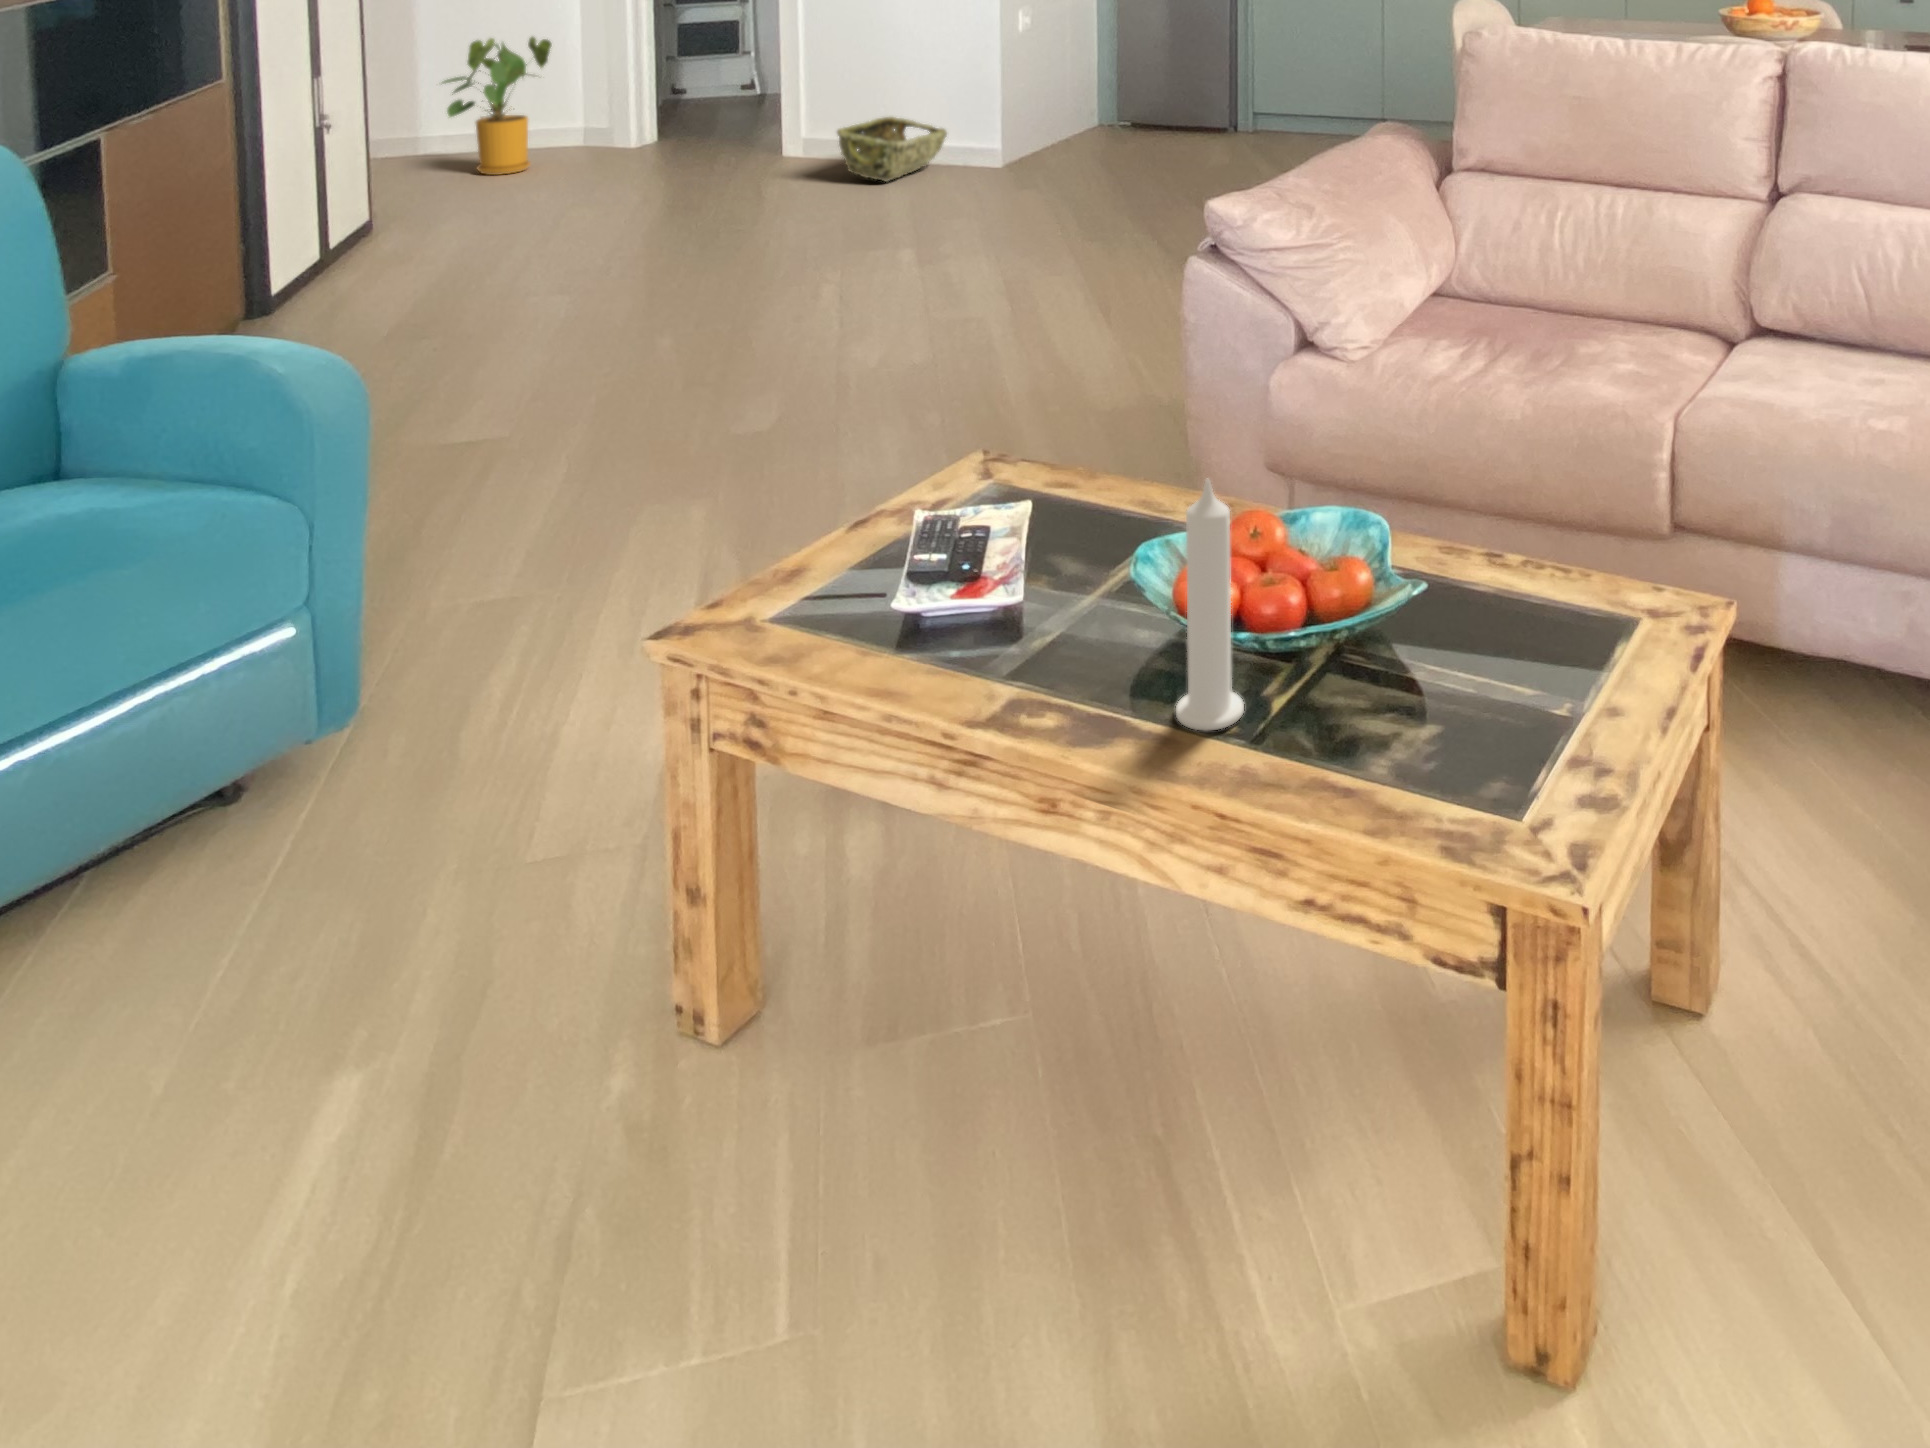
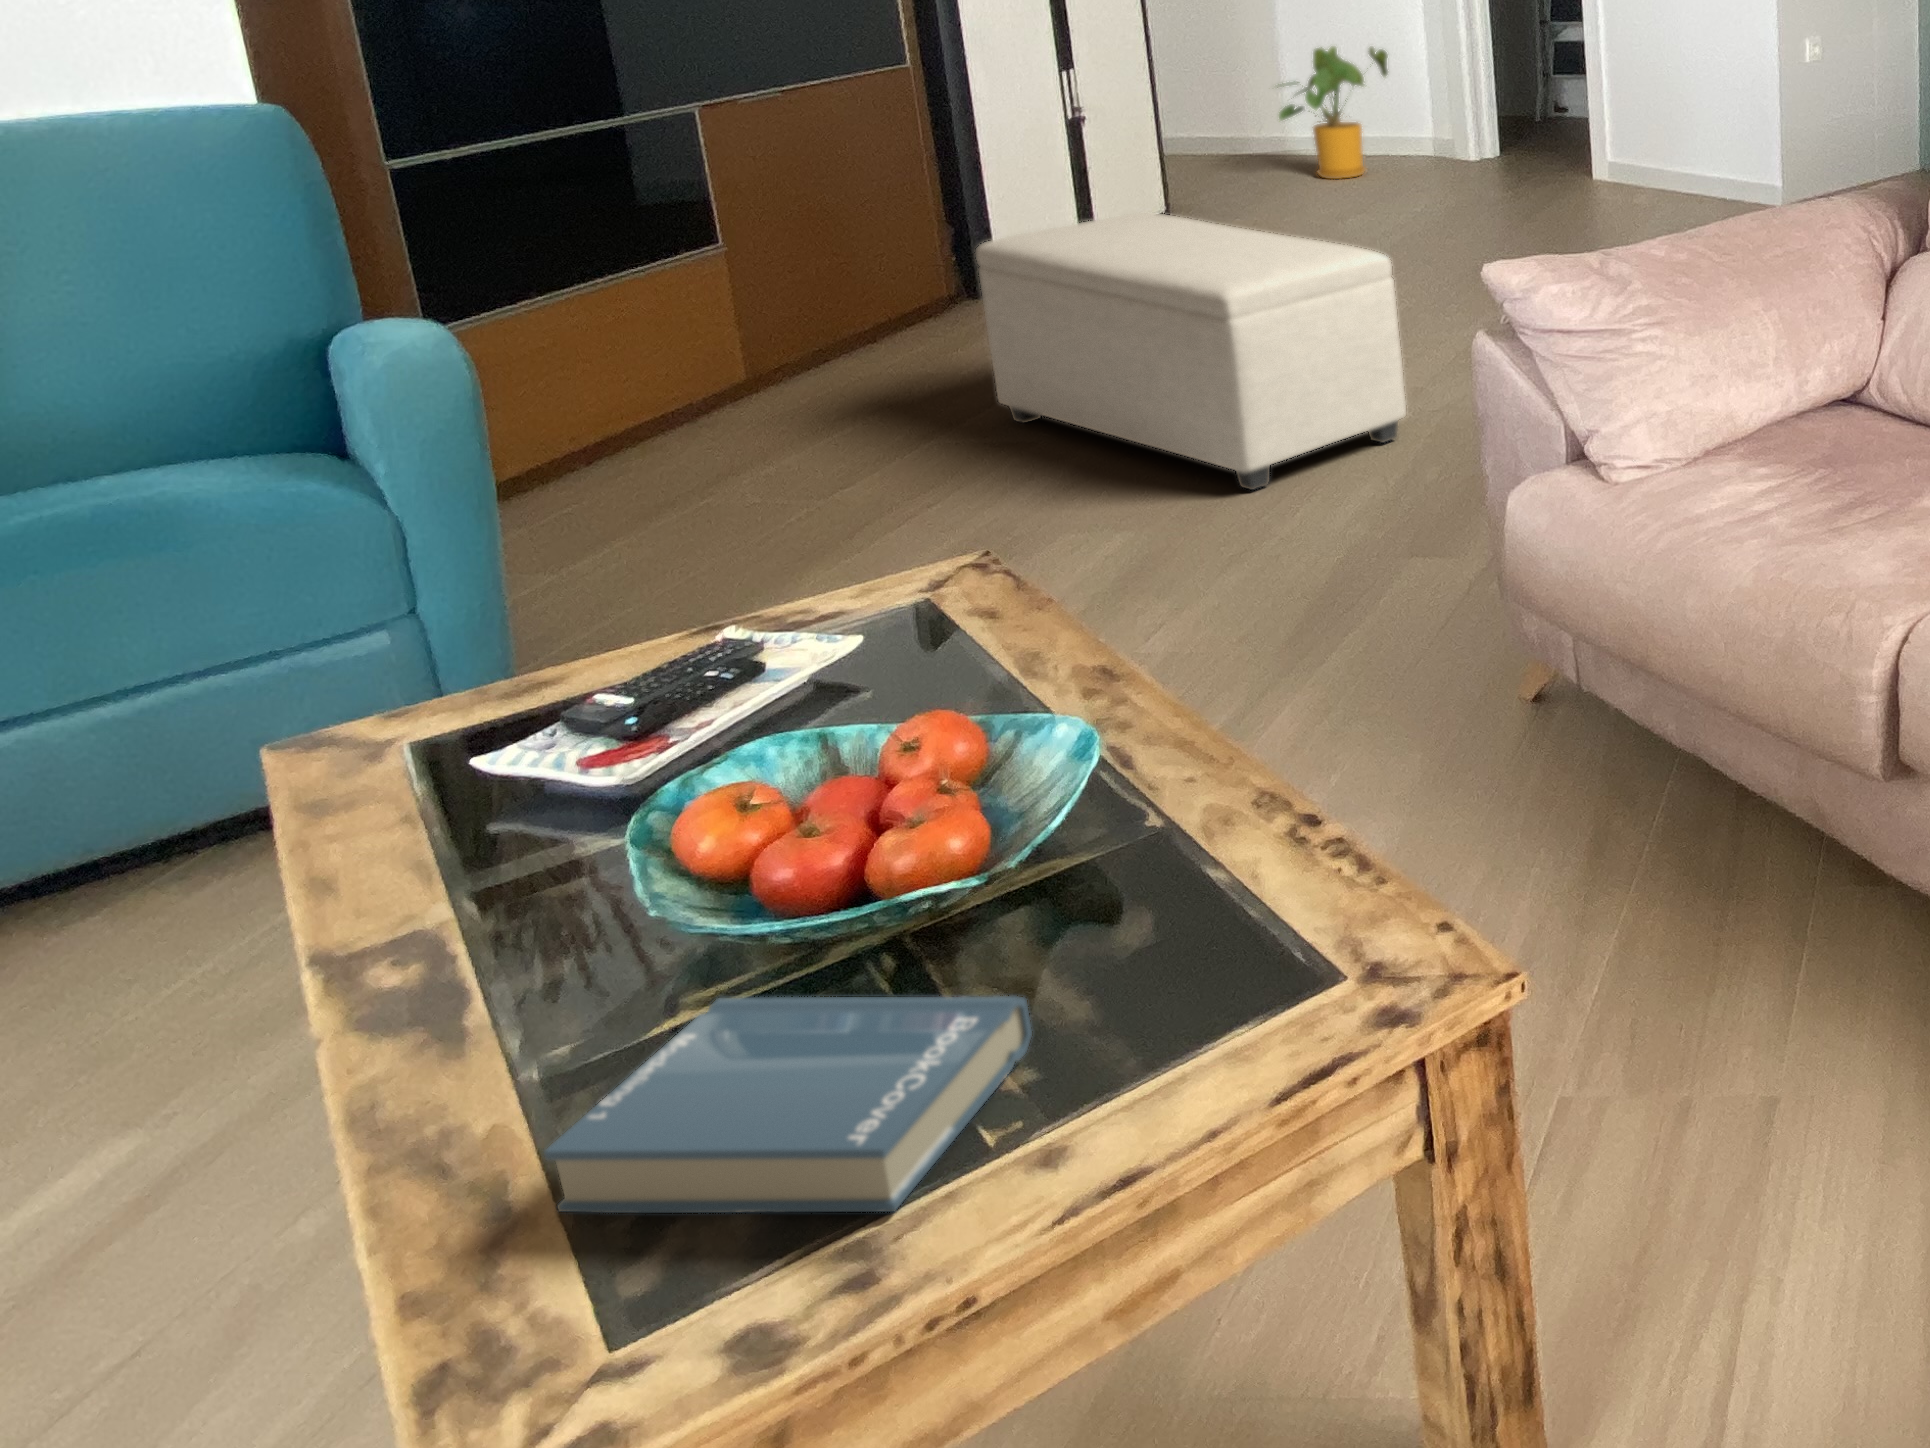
woven basket: present [837,117,947,181] -> none [1611,144,1733,211]
ottoman: none [438,207,884,452] -> present [976,213,1406,490]
candle: present [1176,479,1244,730] -> none [394,697,581,1065]
hardback book: none [1359,630,1585,768] -> present [544,996,1032,1213]

